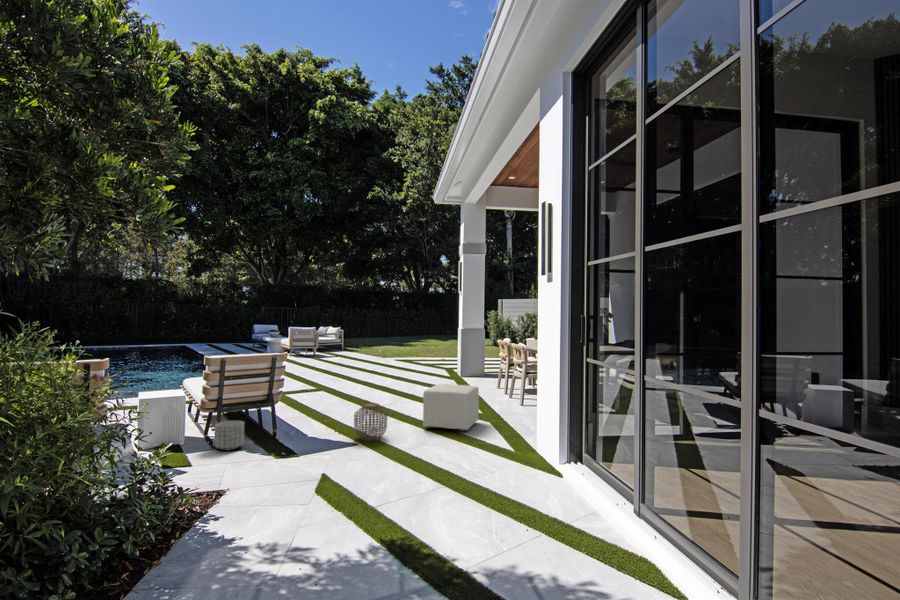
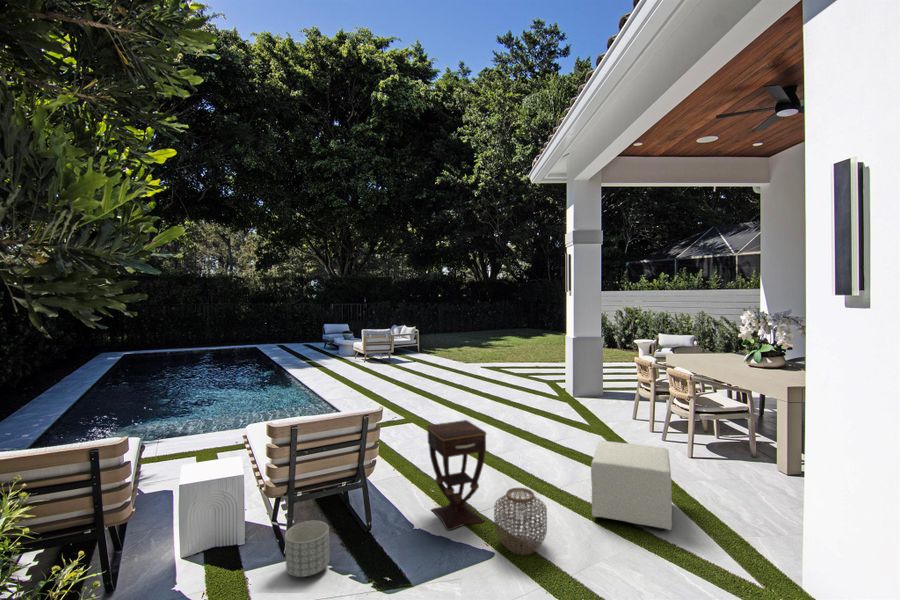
side table: none [317,368,356,434] -> present [427,420,486,530]

